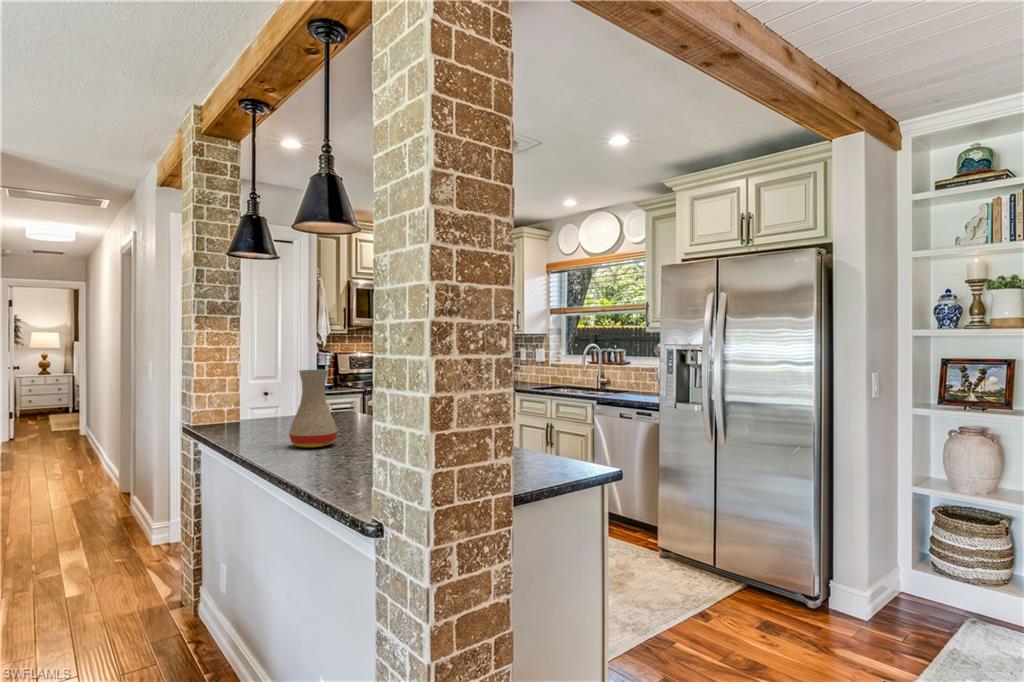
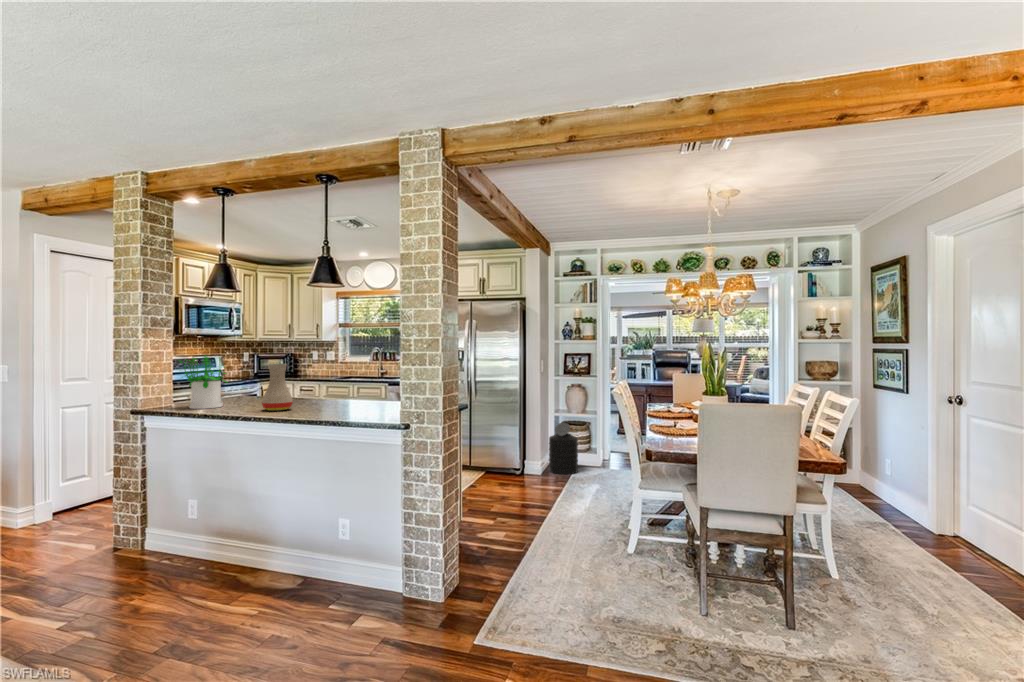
potted plant: none [223,354,284,432] -> present [184,356,226,409]
trash can: none [892,511,972,635] -> present [549,422,578,474]

